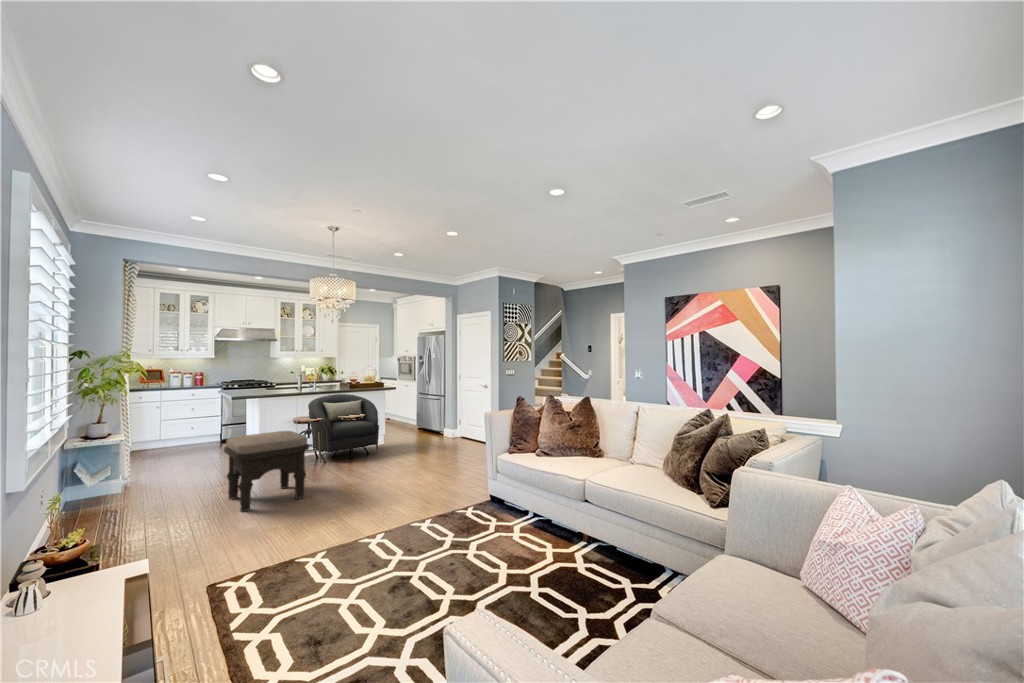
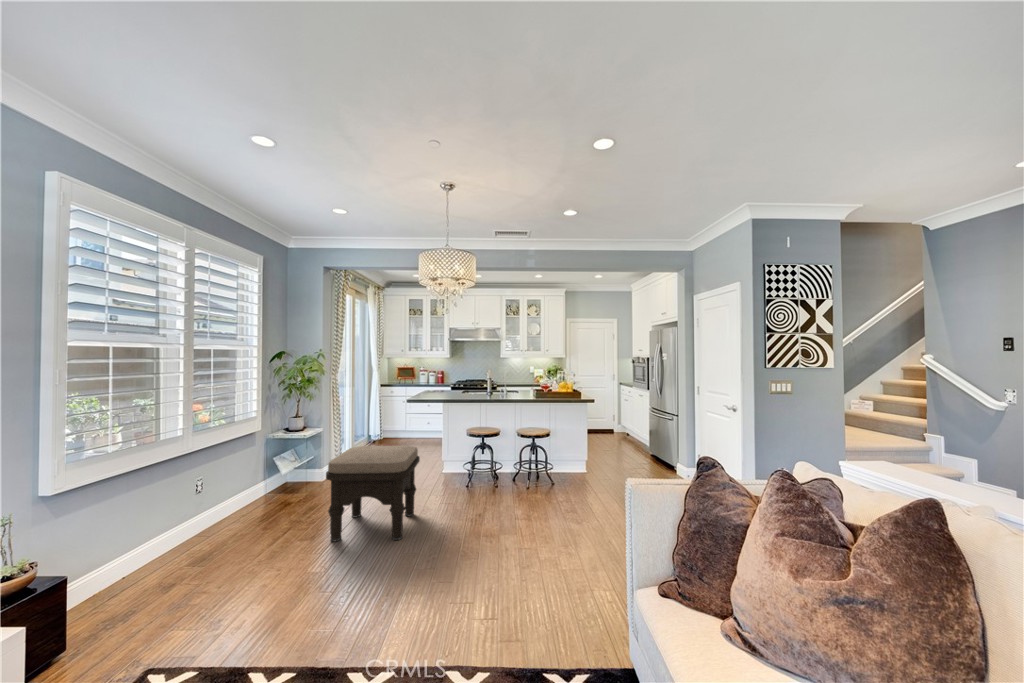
armchair: present [308,394,379,462] -> none [481,402,560,485]

